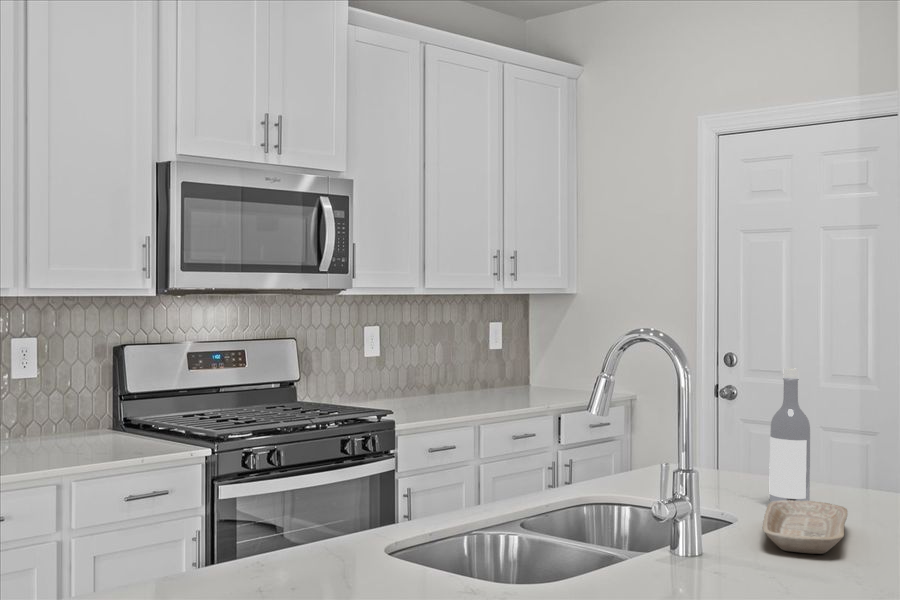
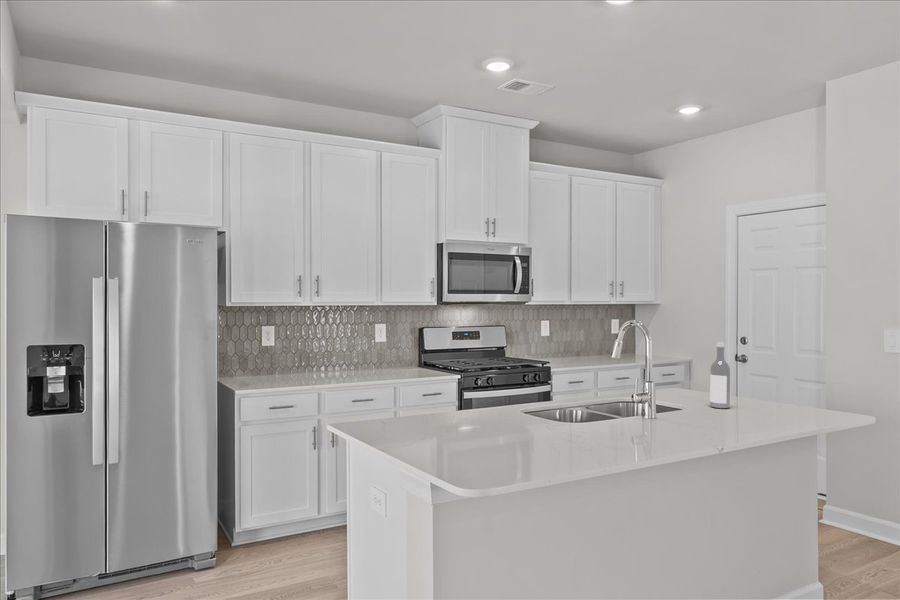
tray: present [763,500,848,554] -> none [686,403,737,422]

